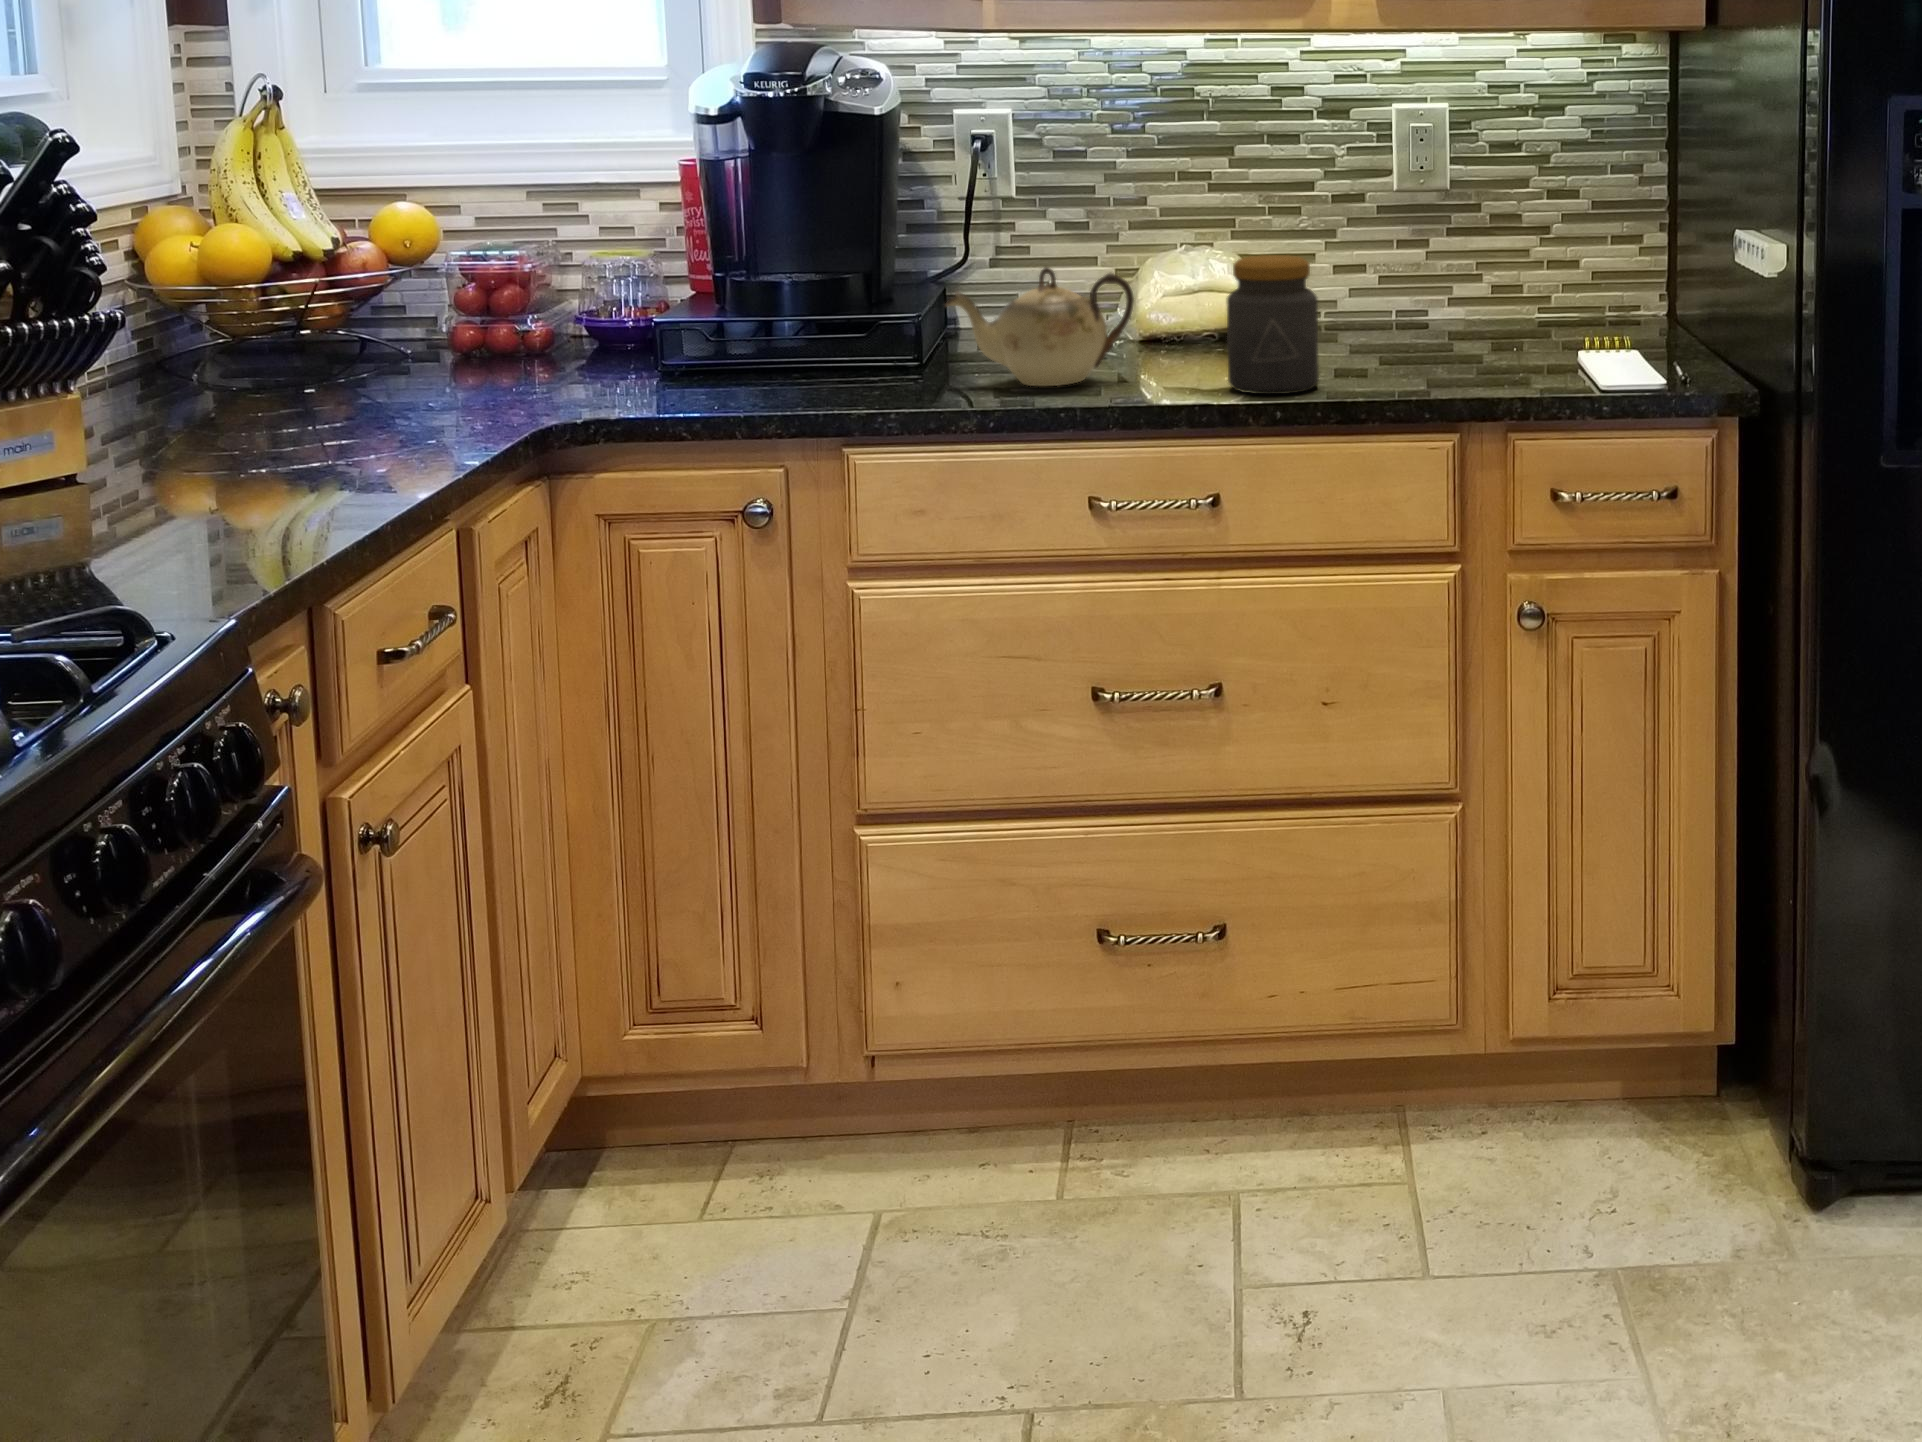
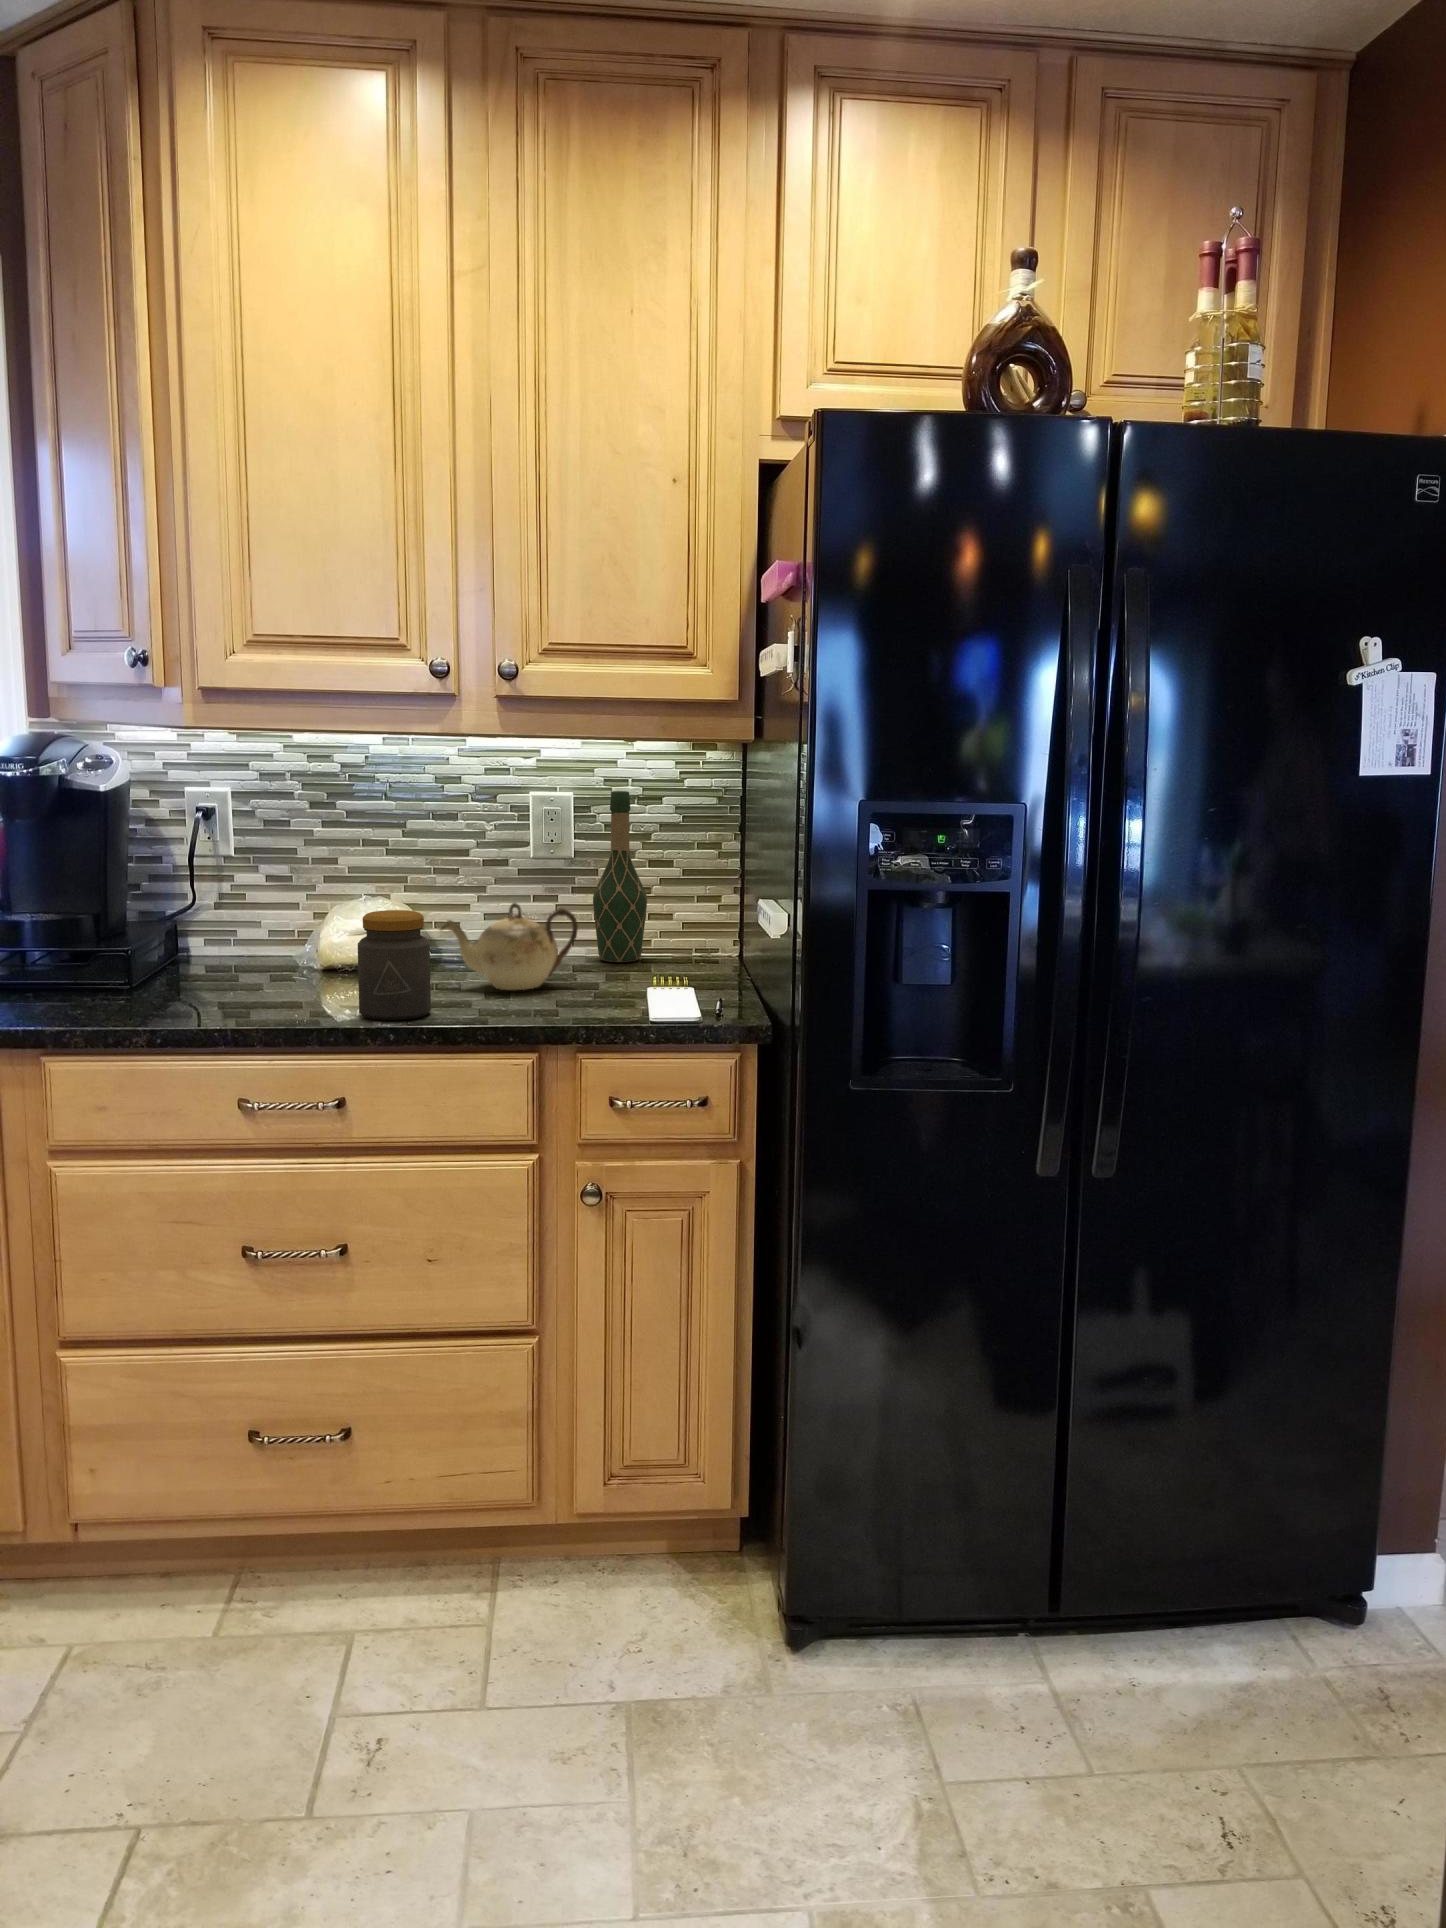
wine bottle: none [1481,102,1552,325] -> present [593,791,647,962]
teapot: present [945,267,1134,386] -> present [440,903,578,990]

